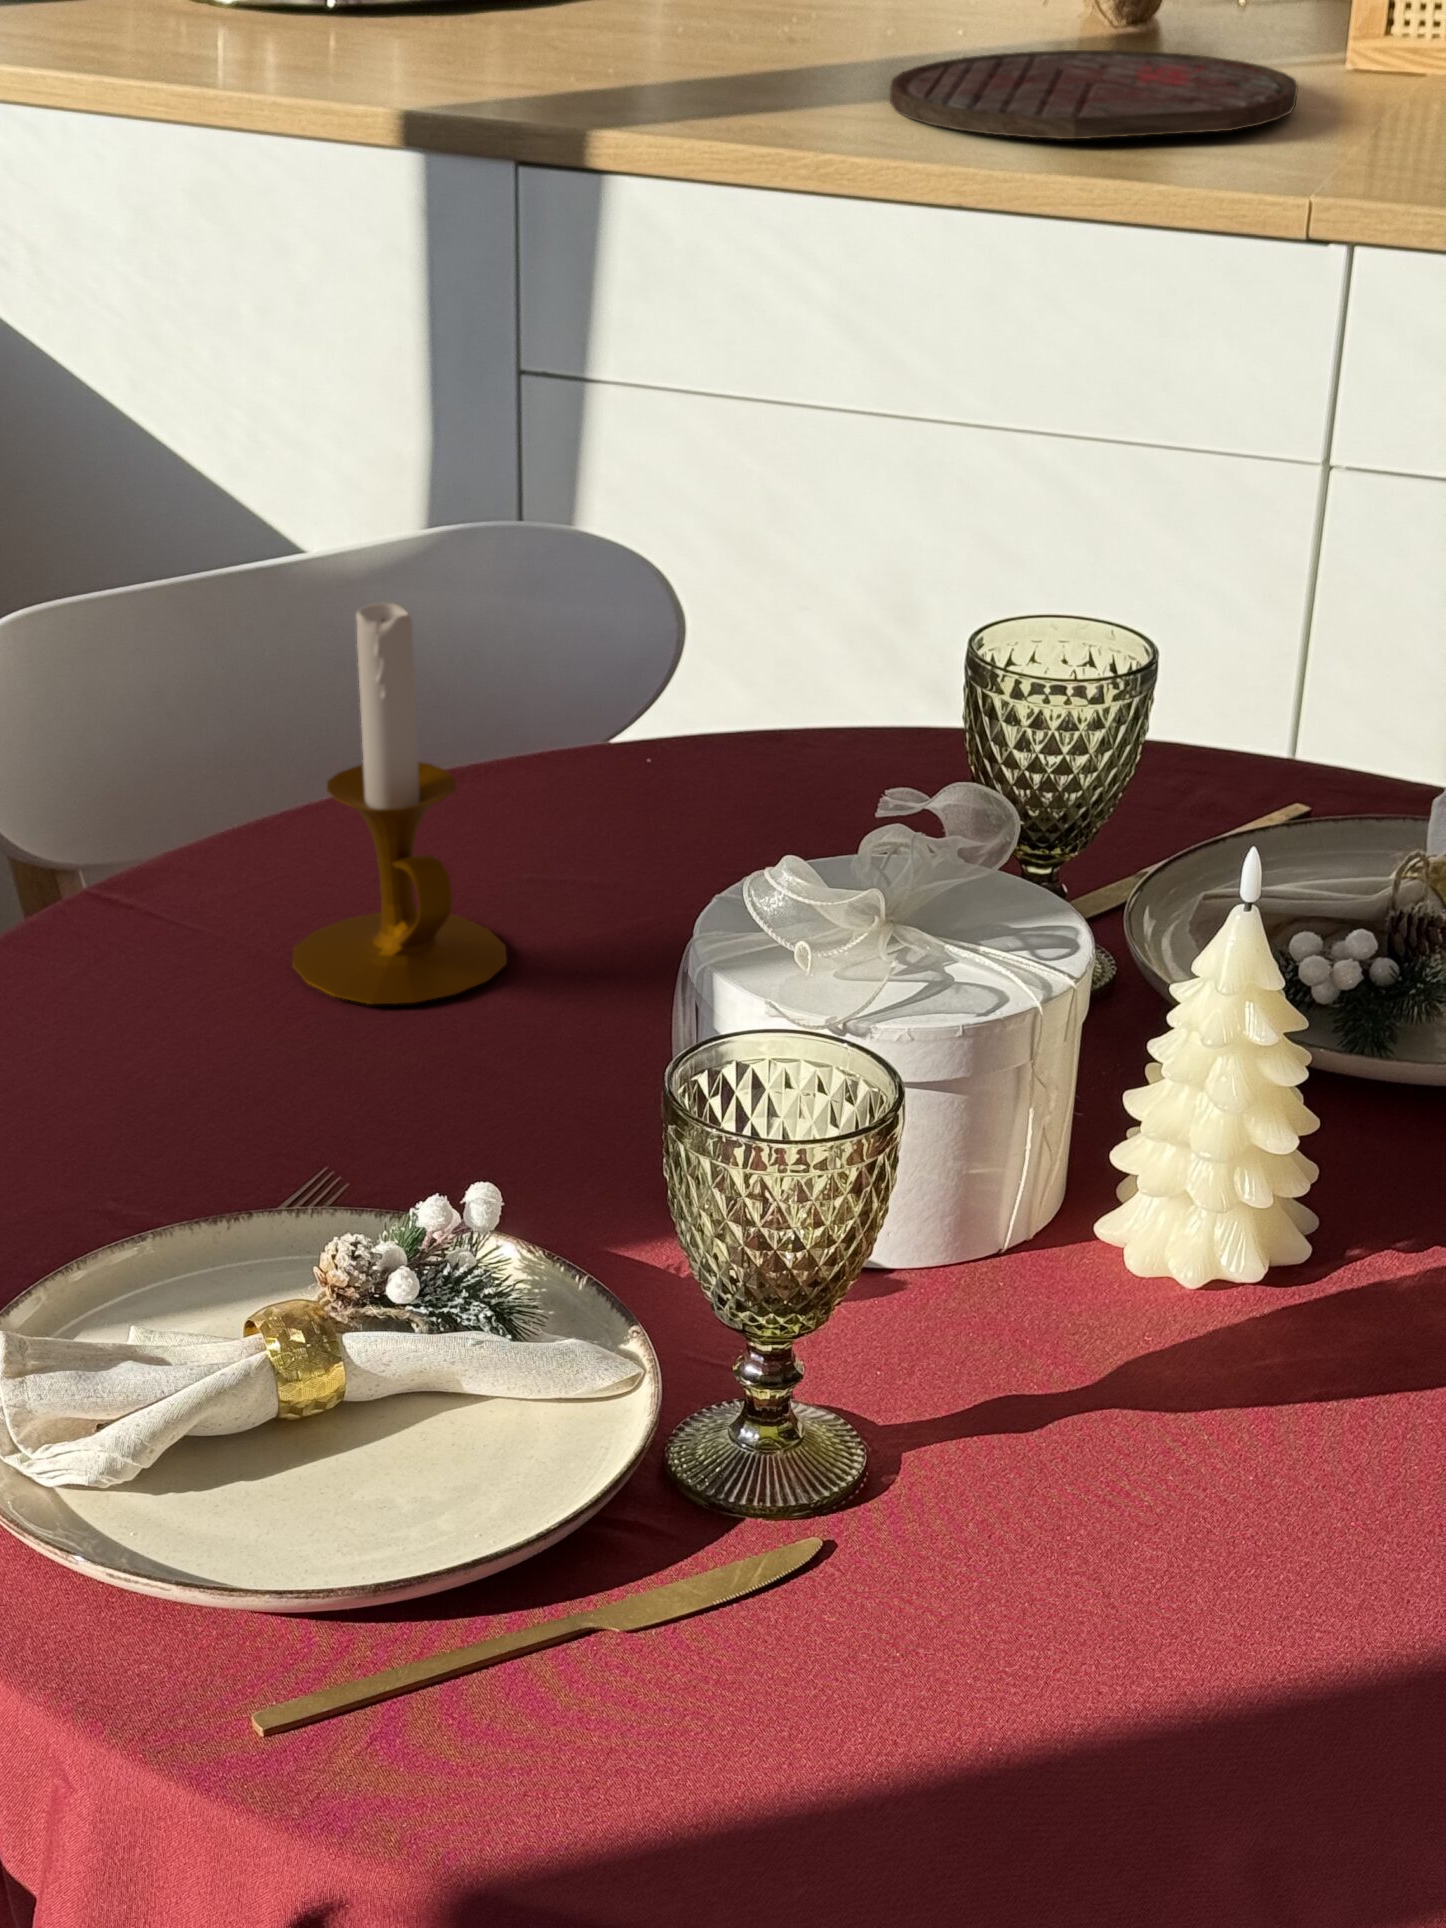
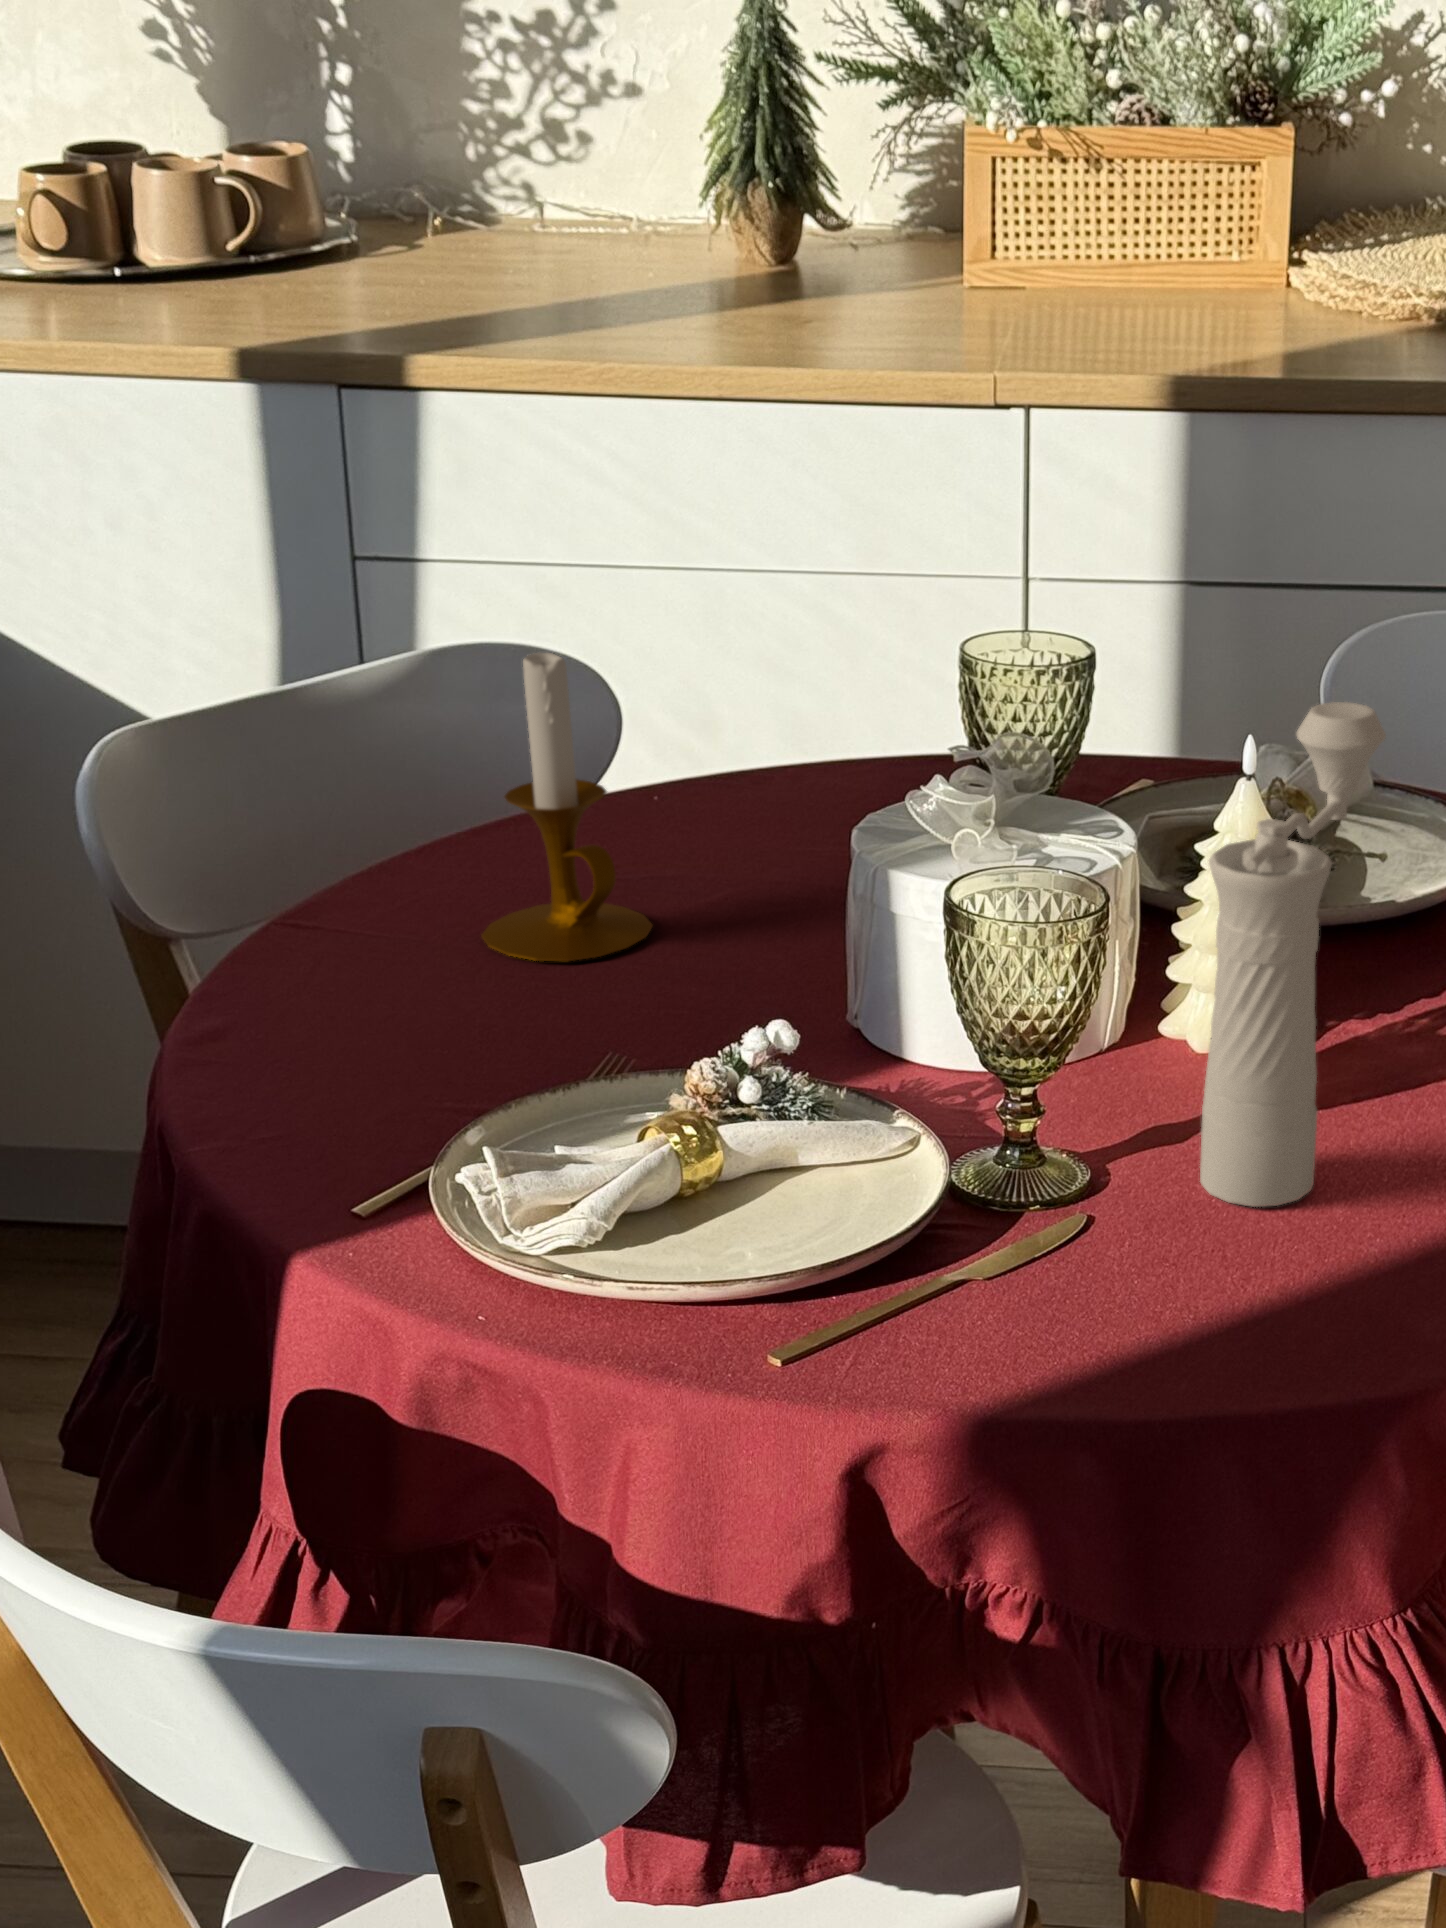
cutting board: present [890,50,1298,139] -> none [629,280,946,343]
pepper mill: none [986,862,1388,1608] -> present [1200,702,1386,1207]

